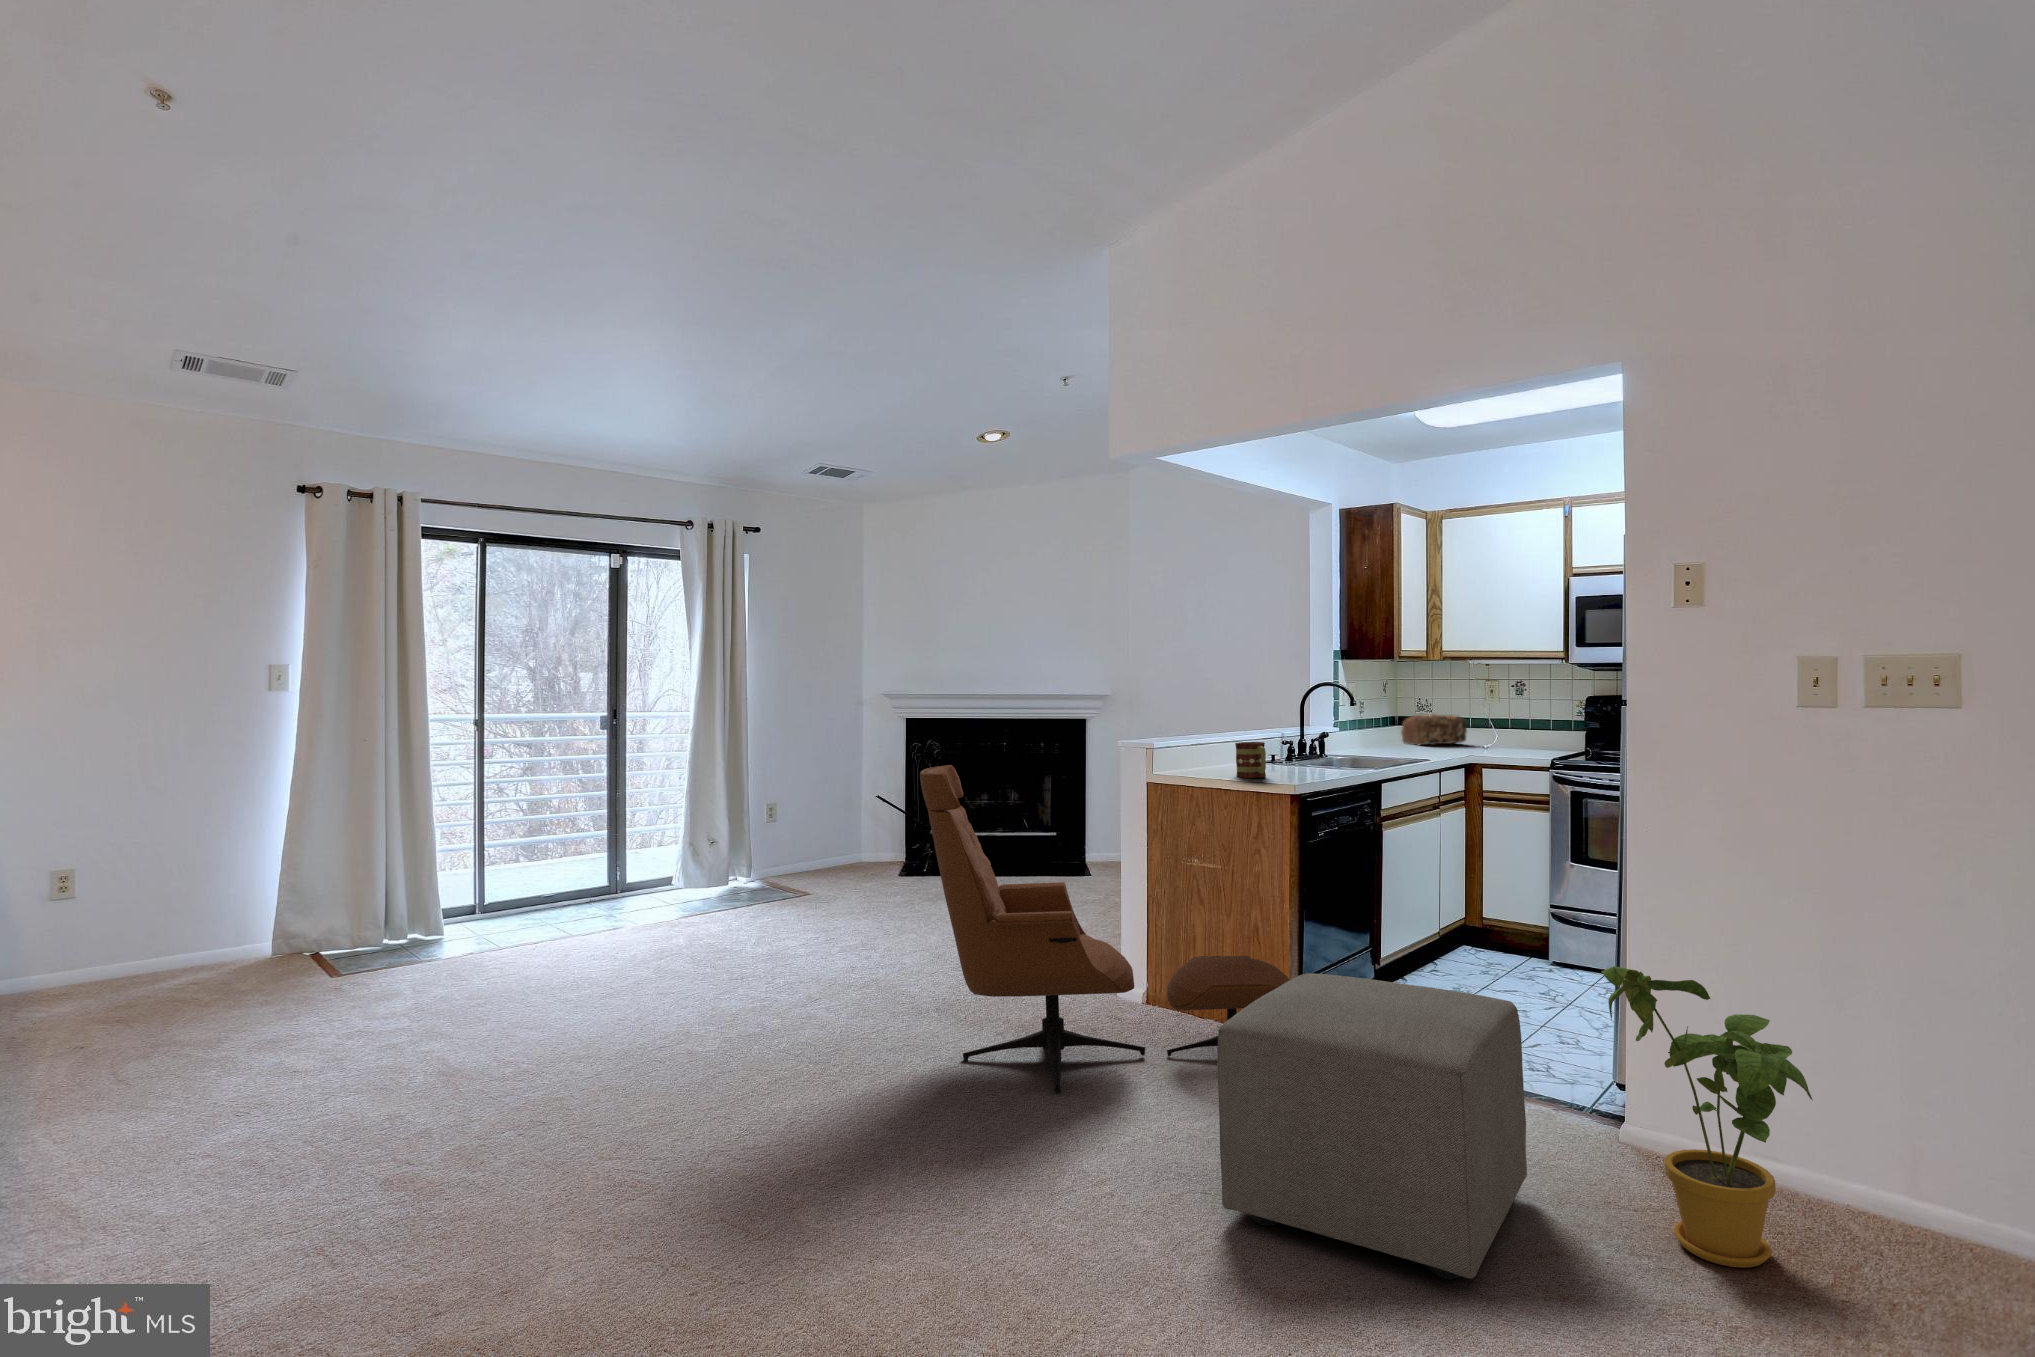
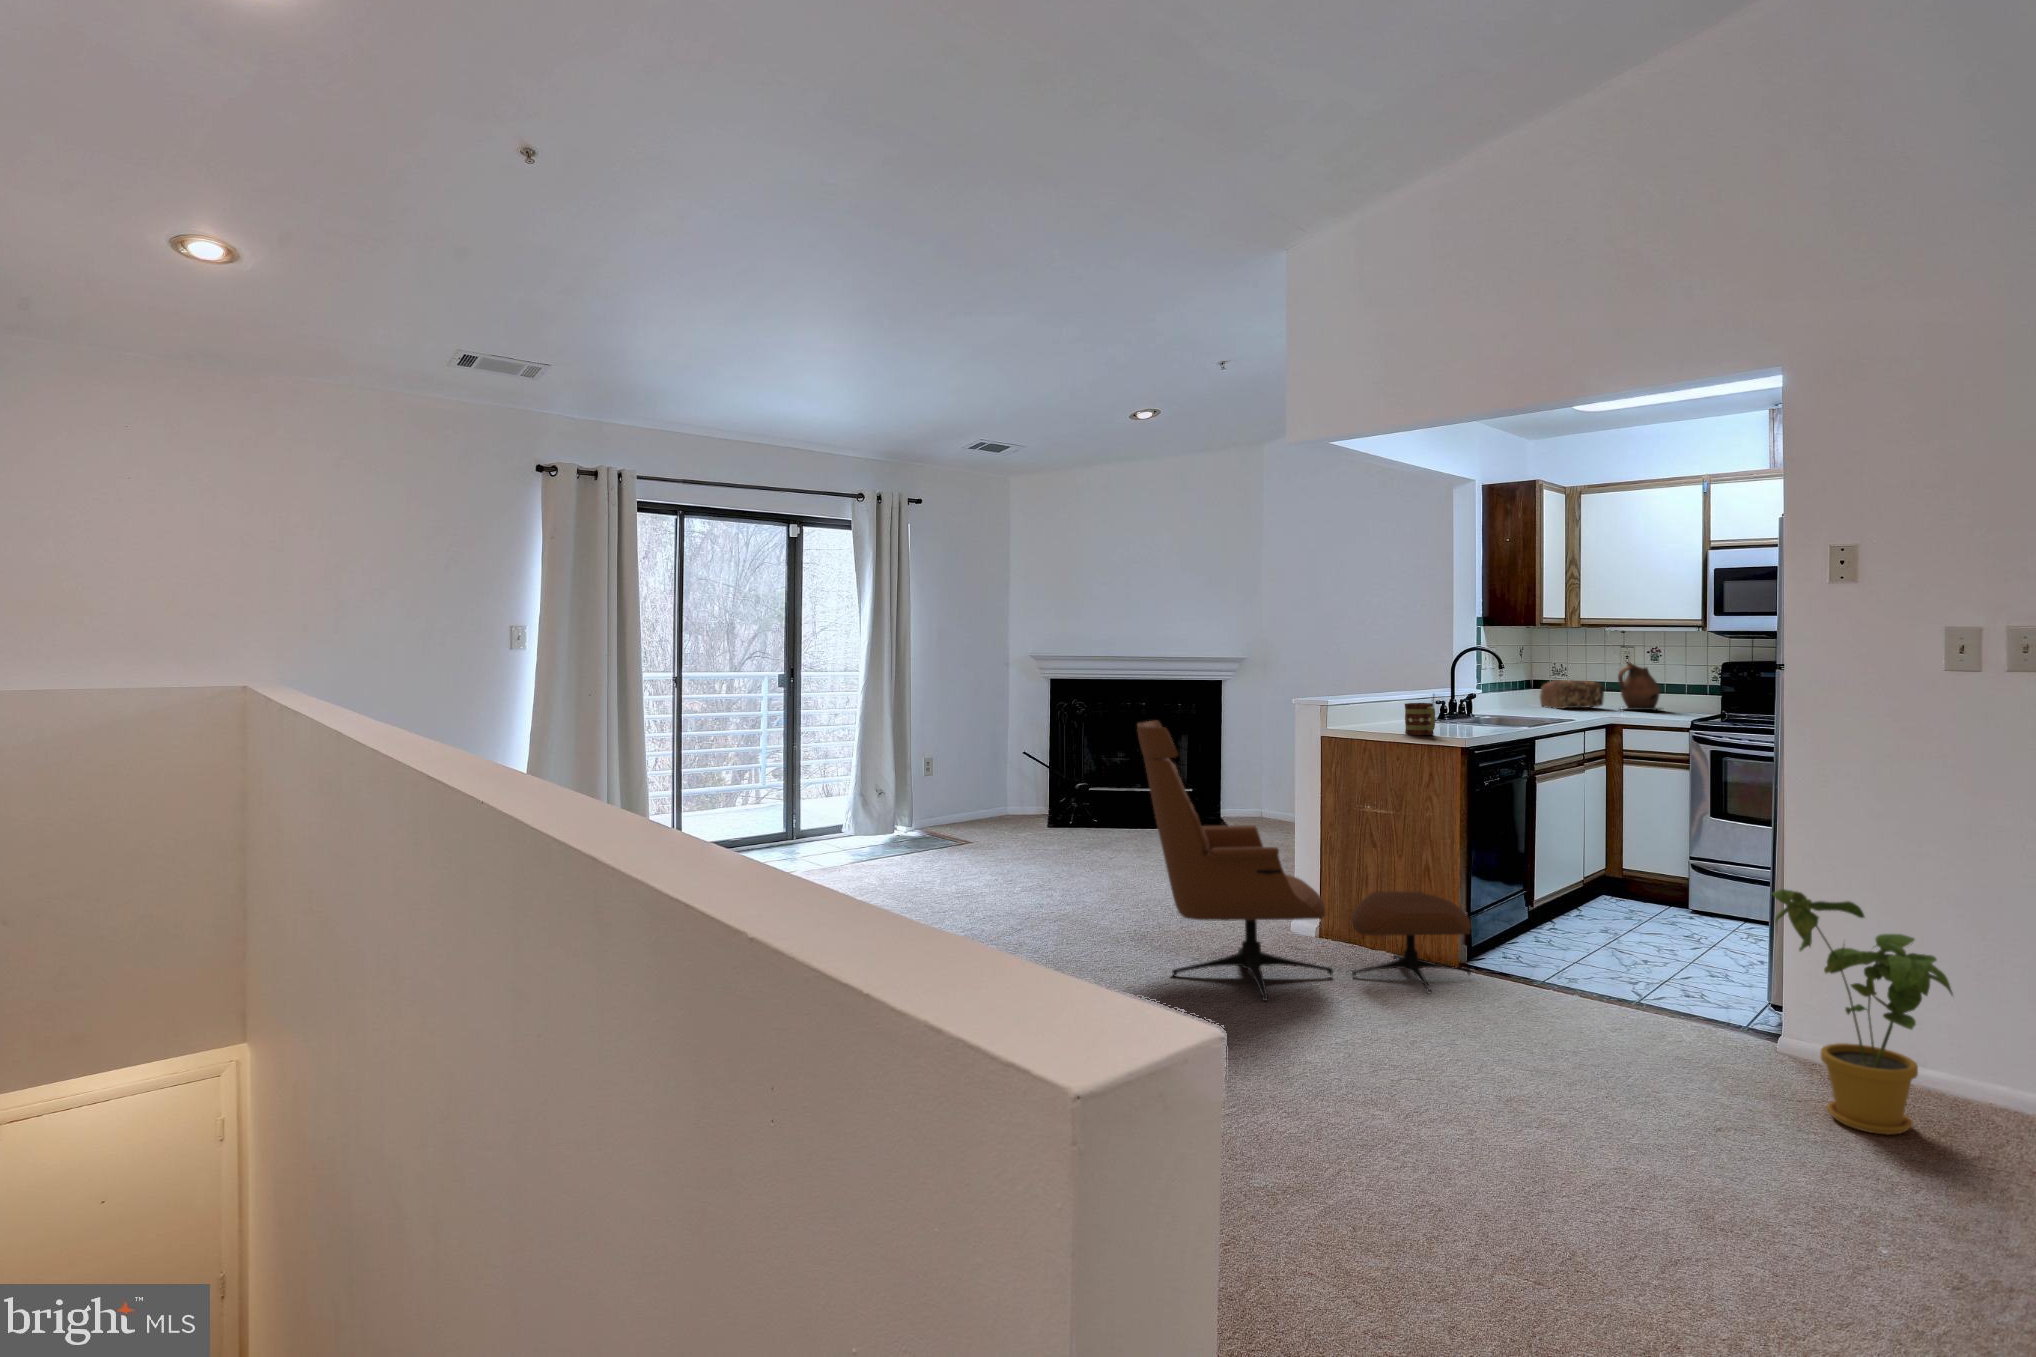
ceramic pitcher: none [1481,696,1528,747] -> present [1618,662,1661,710]
ottoman: present [1217,973,1527,1279] -> none [1437,899,1696,1134]

